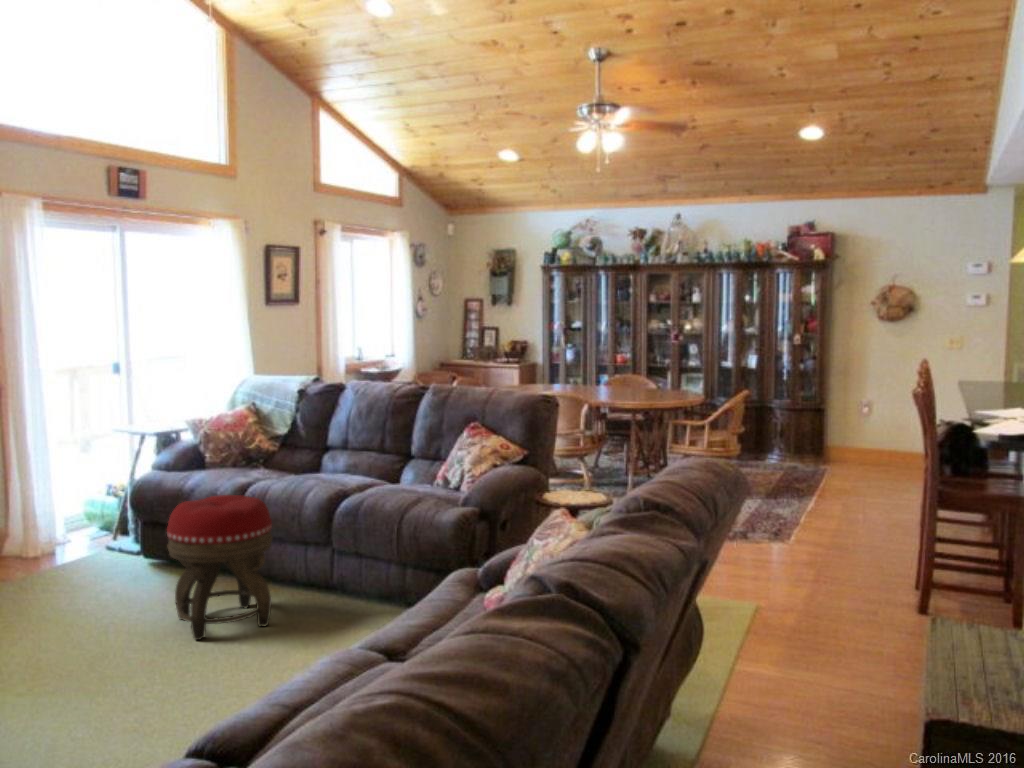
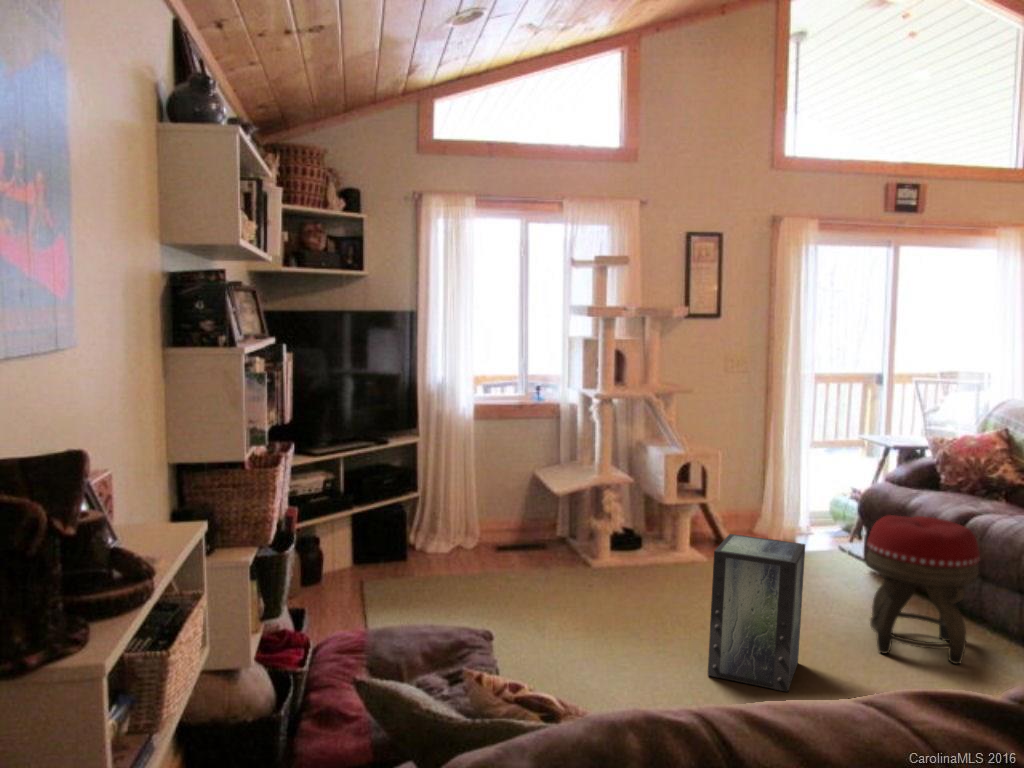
storage box: none [15,552,125,737] -> present [708,534,805,692]

